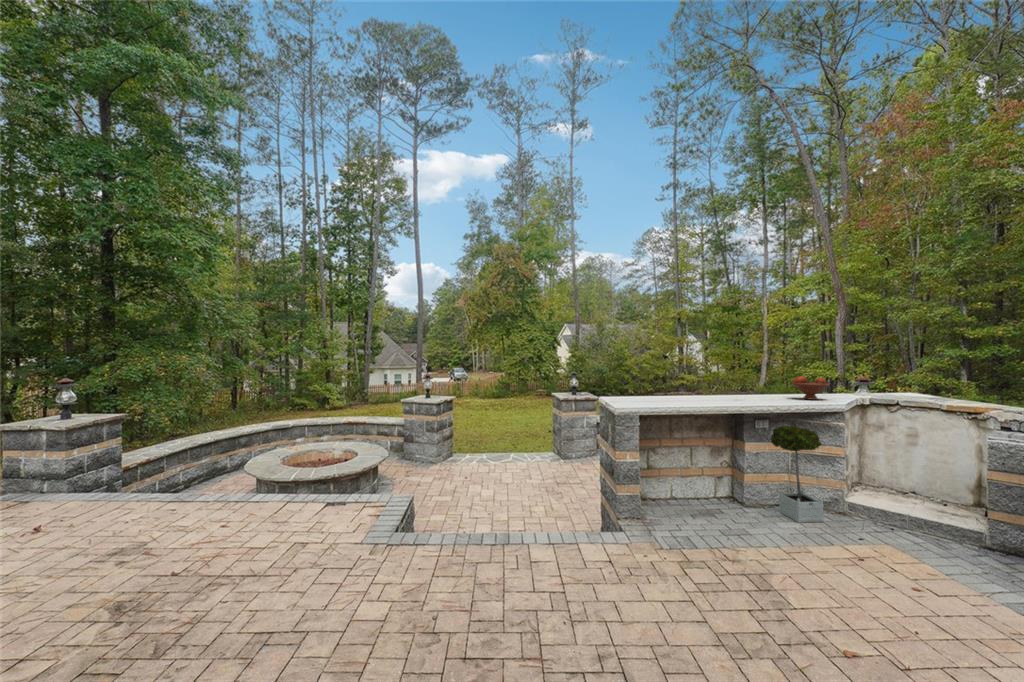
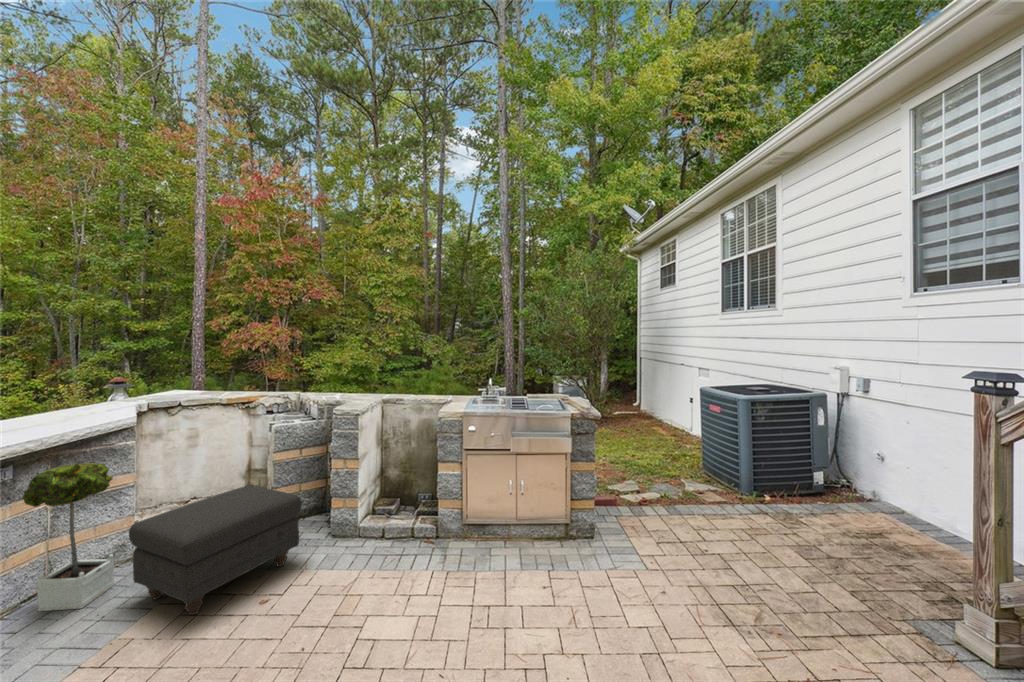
fruit bowl: present [792,376,829,400] -> none [45,384,109,418]
ottoman: none [823,478,996,585] -> present [129,485,302,615]

